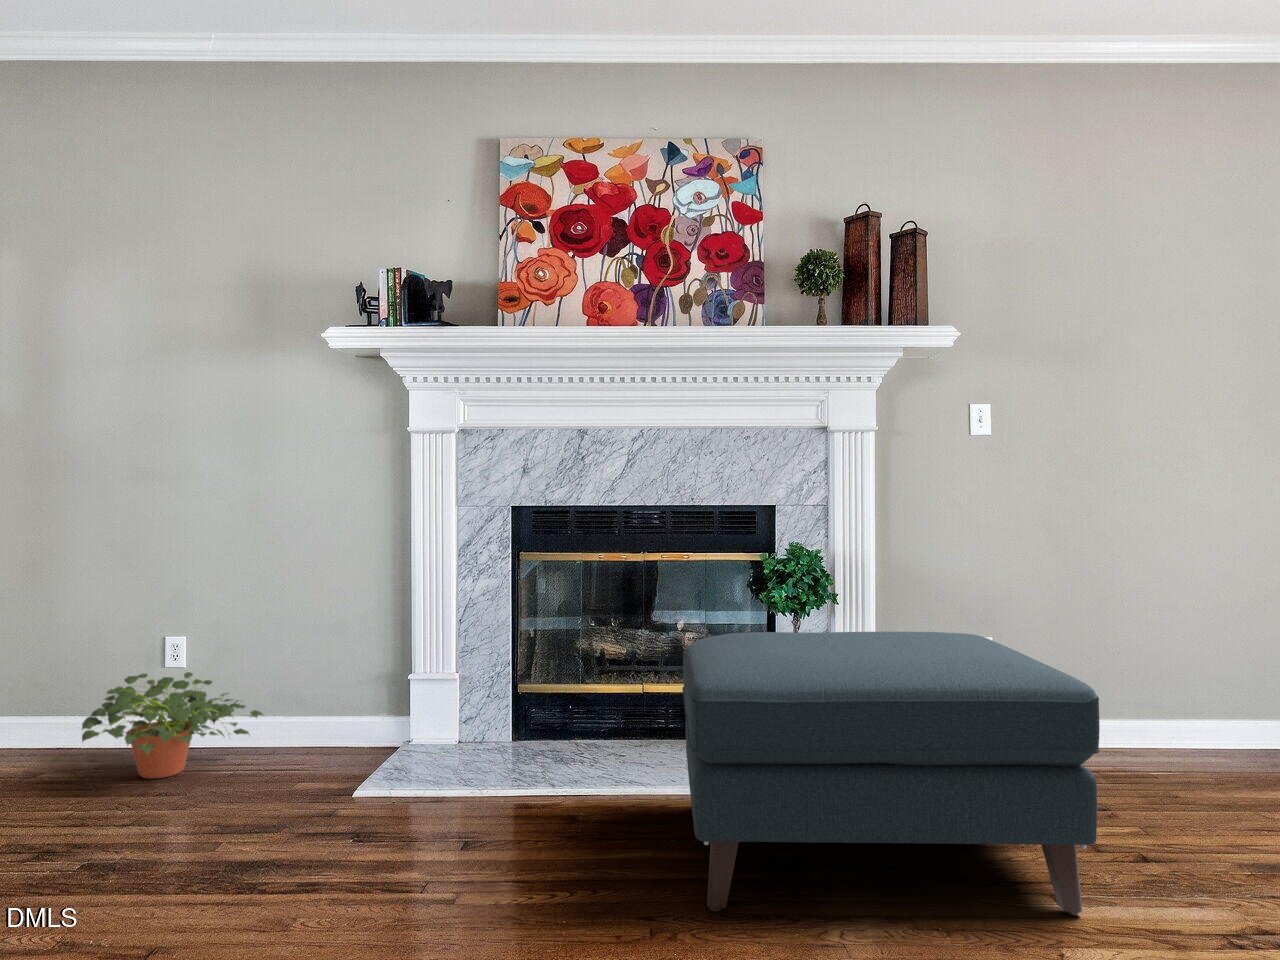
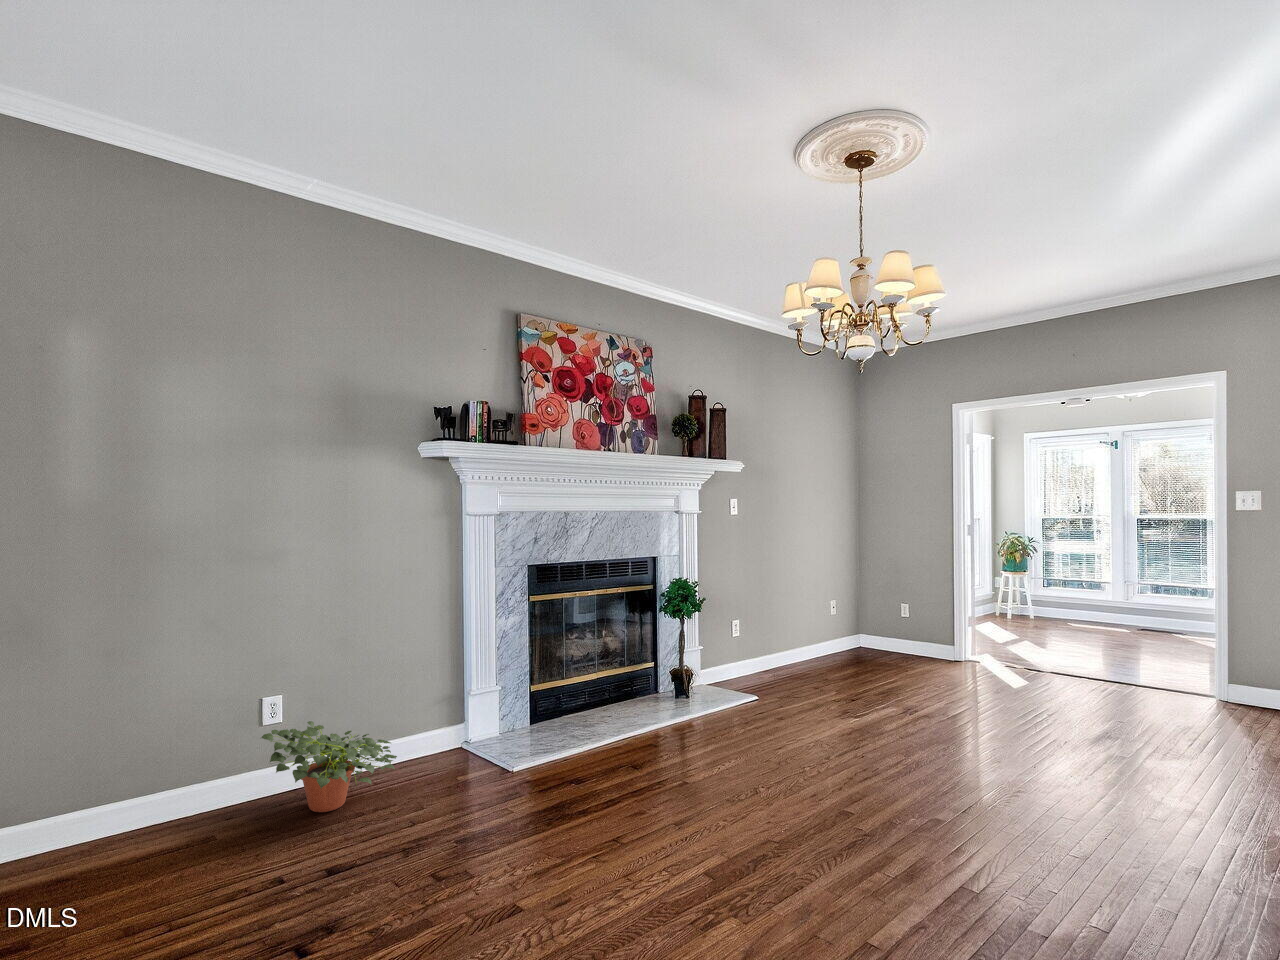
ottoman: present [682,632,1100,915] -> none [687,619,891,767]

